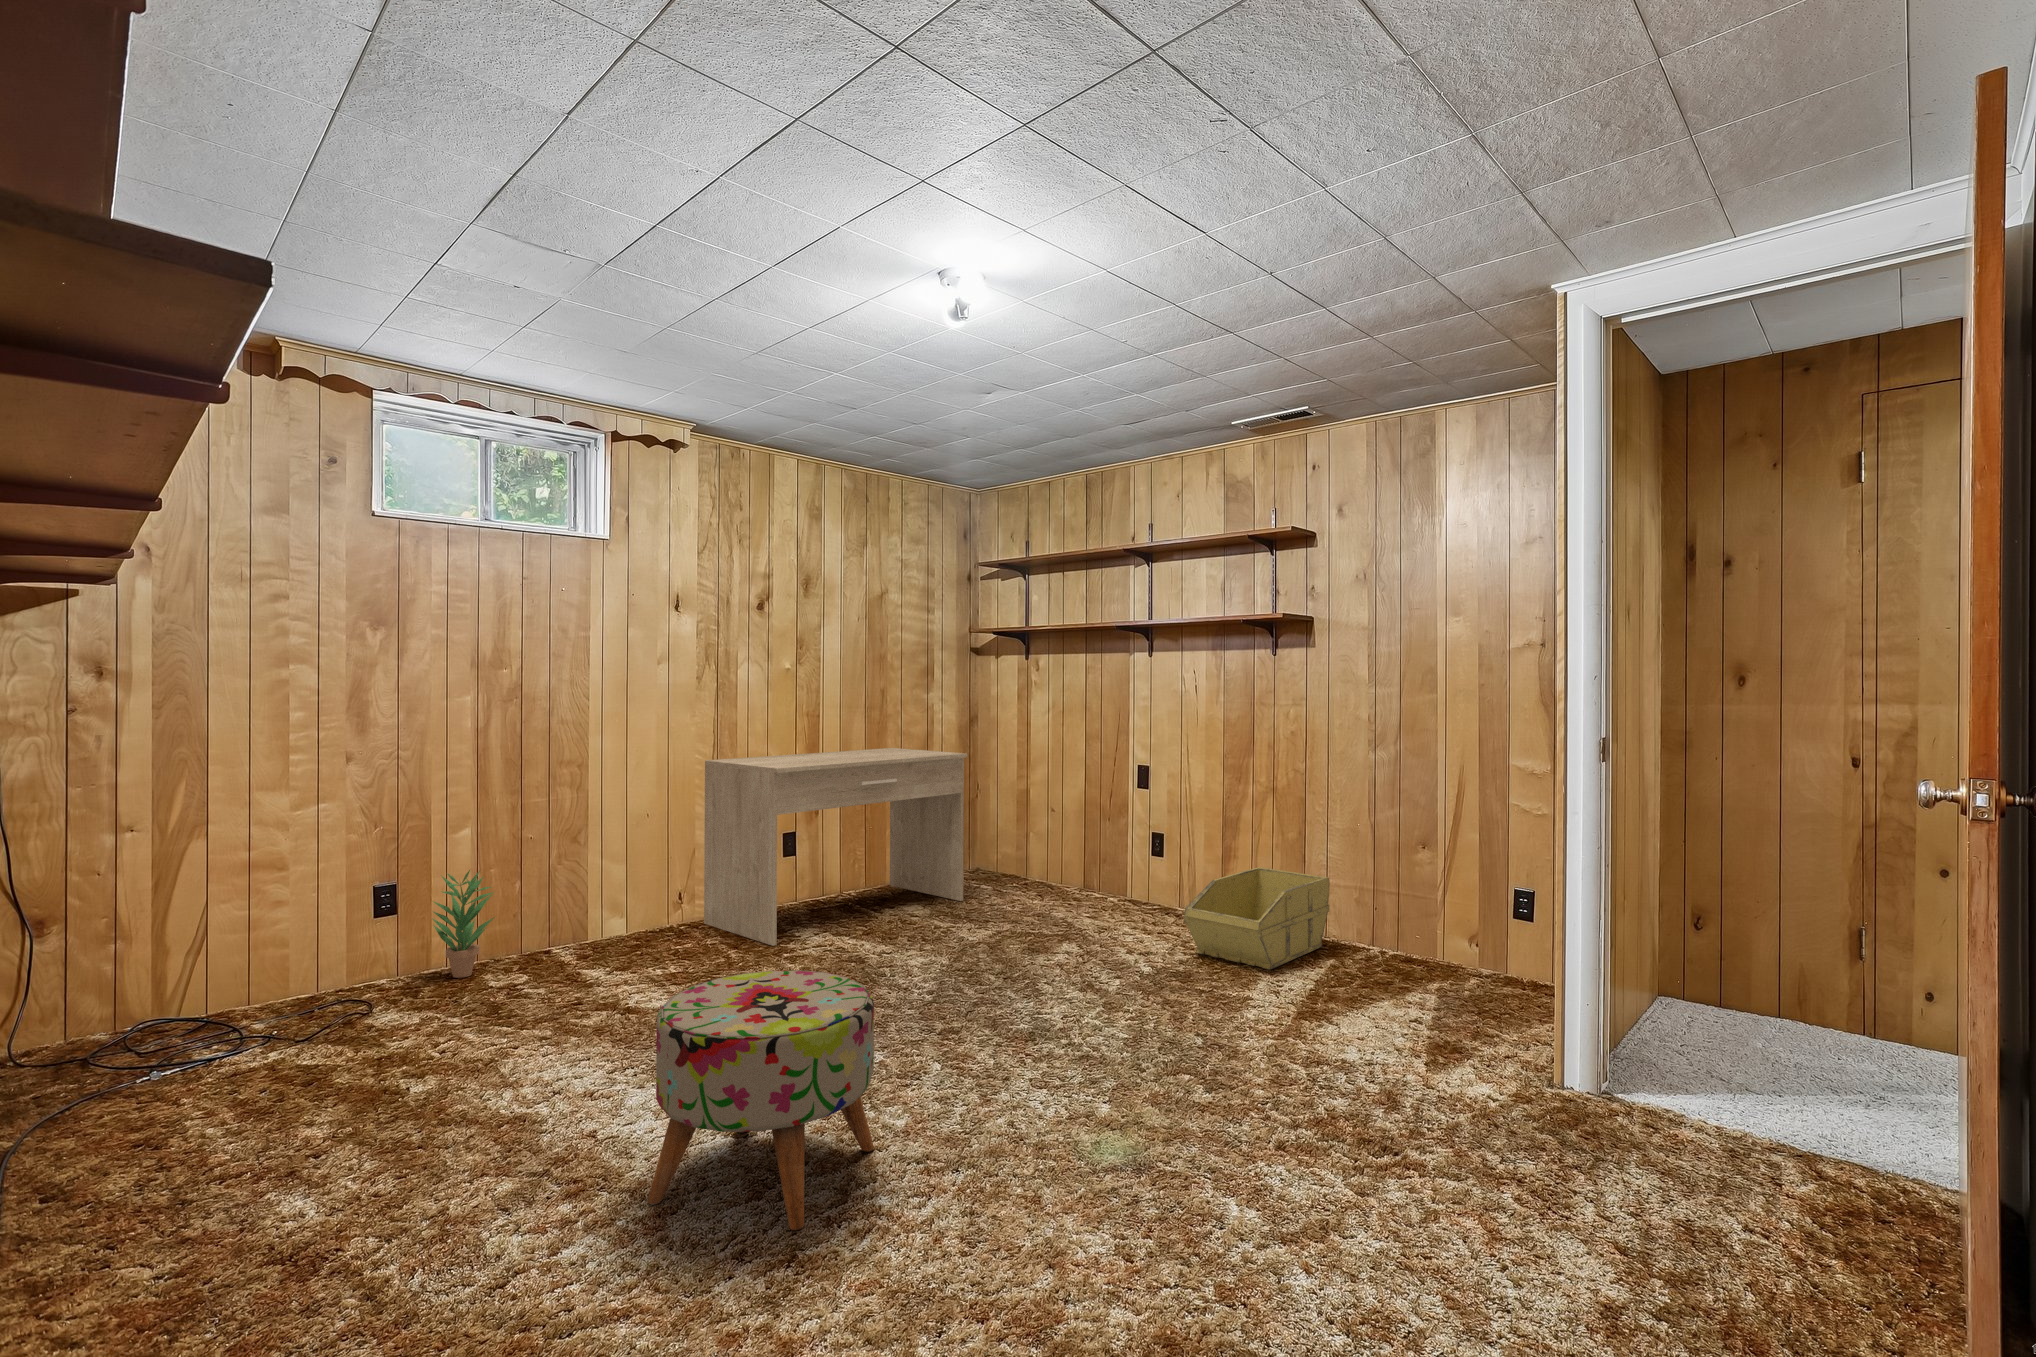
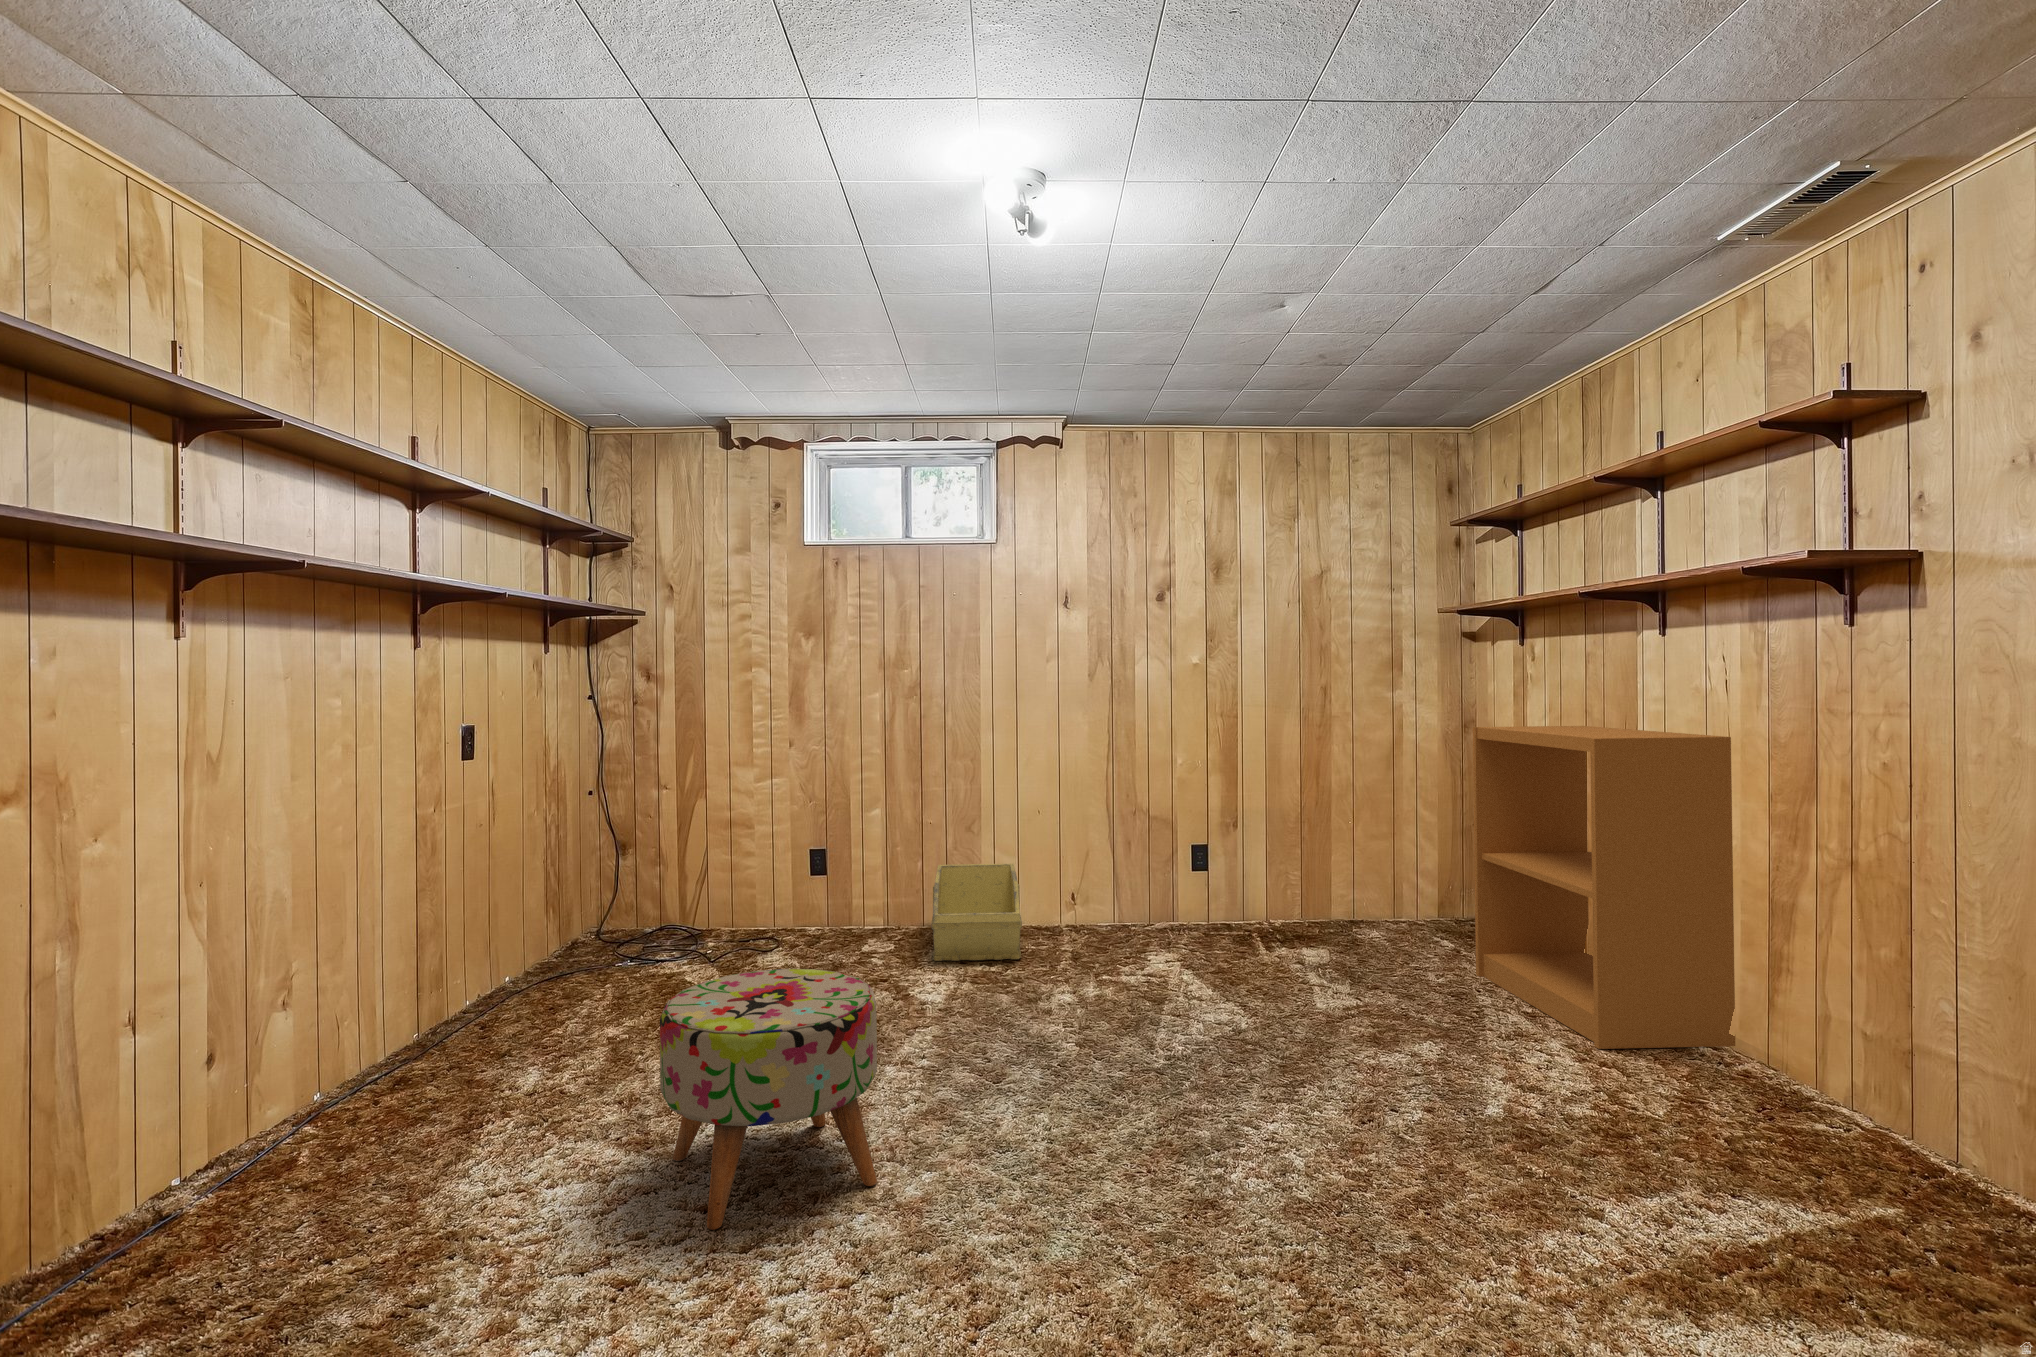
bookshelf: none [1031,719,1205,933] -> present [1473,726,1735,1049]
desk: present [704,748,967,946] -> none [1092,756,1394,961]
storage bin: present [1184,867,1330,970] -> present [931,864,1022,961]
potted plant: present [432,870,494,978] -> none [836,843,886,937]

